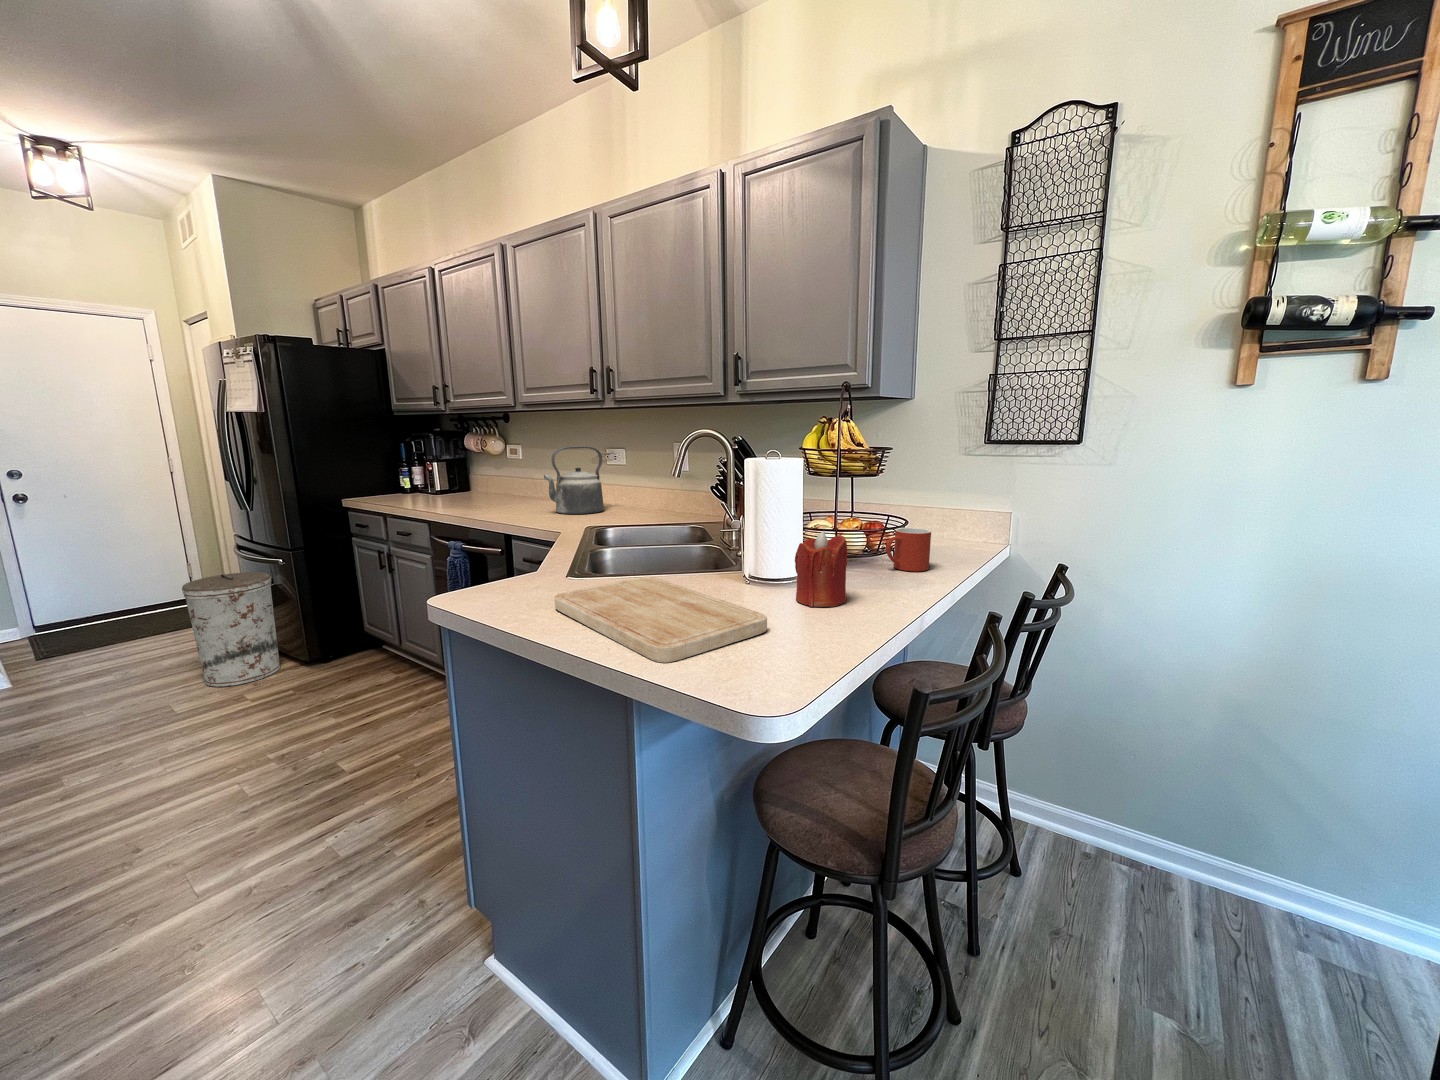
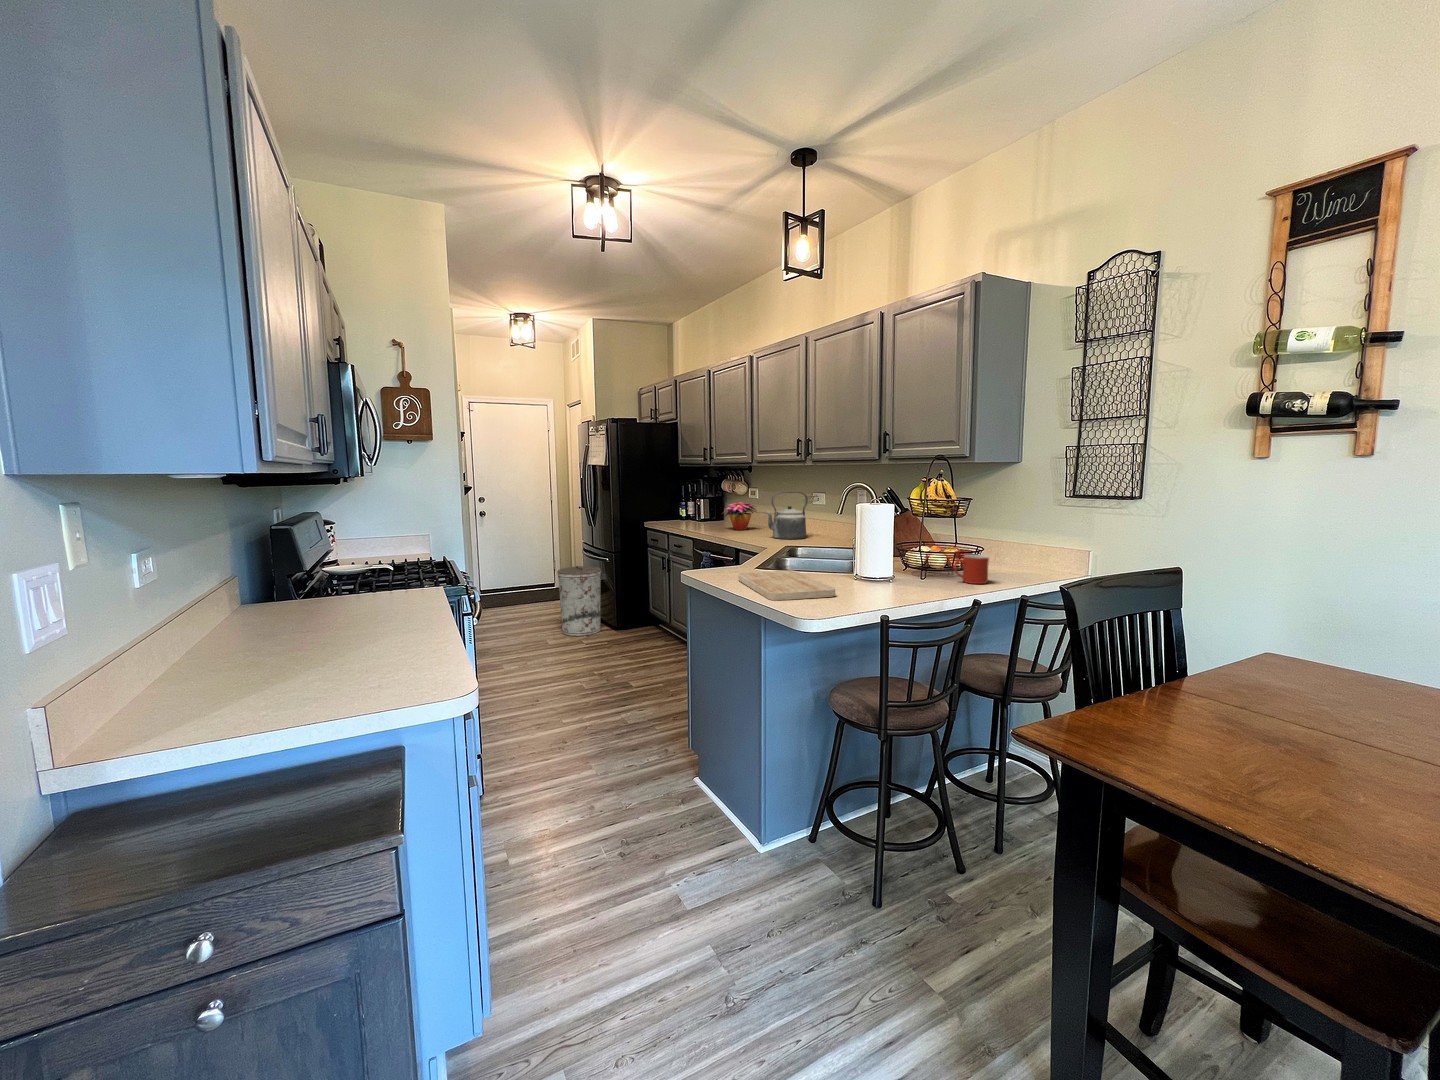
flower arrangement: none [467,463,531,504] -> present [724,502,756,530]
candle: present [795,531,847,607] -> none [869,549,899,592]

